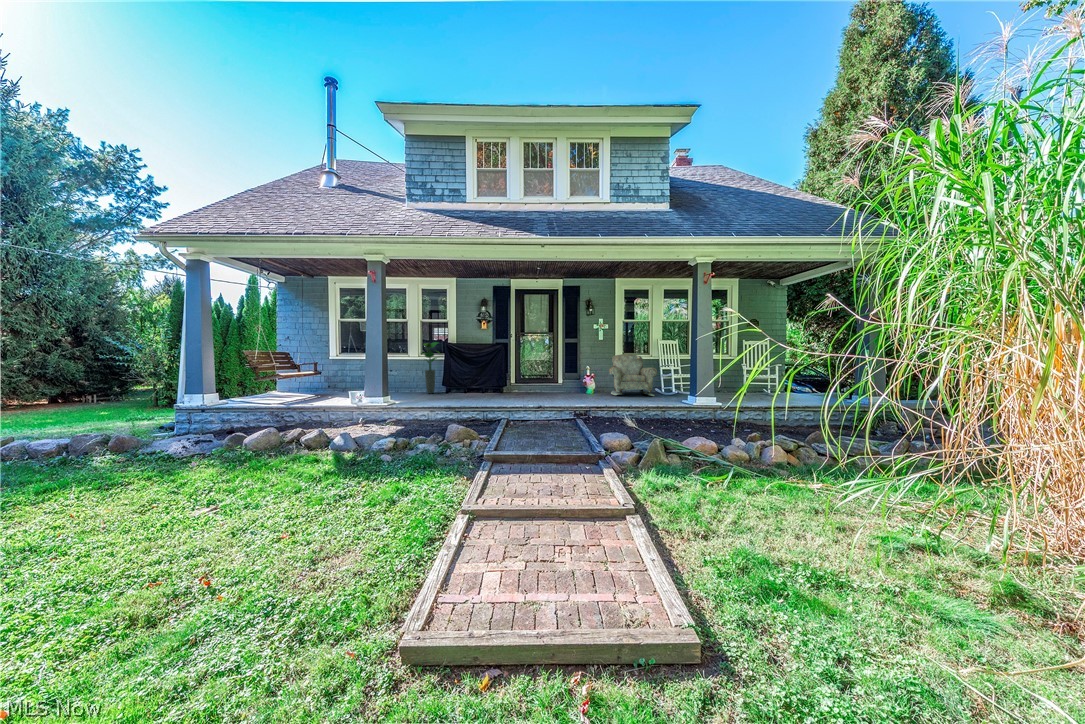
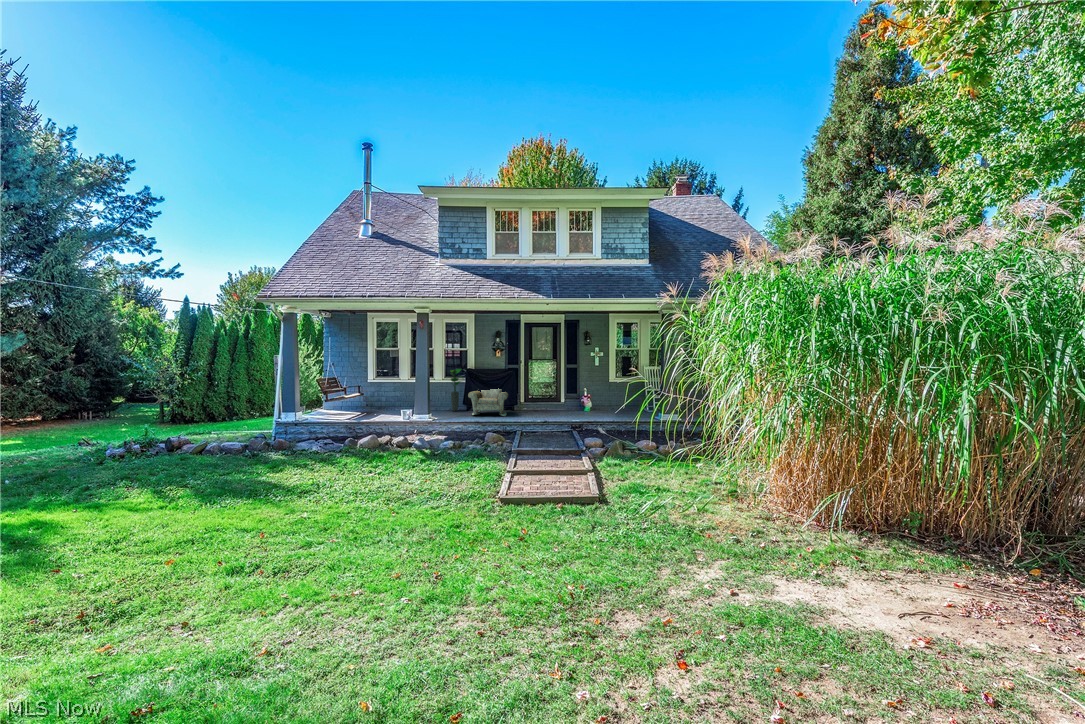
armchair: present [609,354,657,396] -> present [468,388,508,416]

